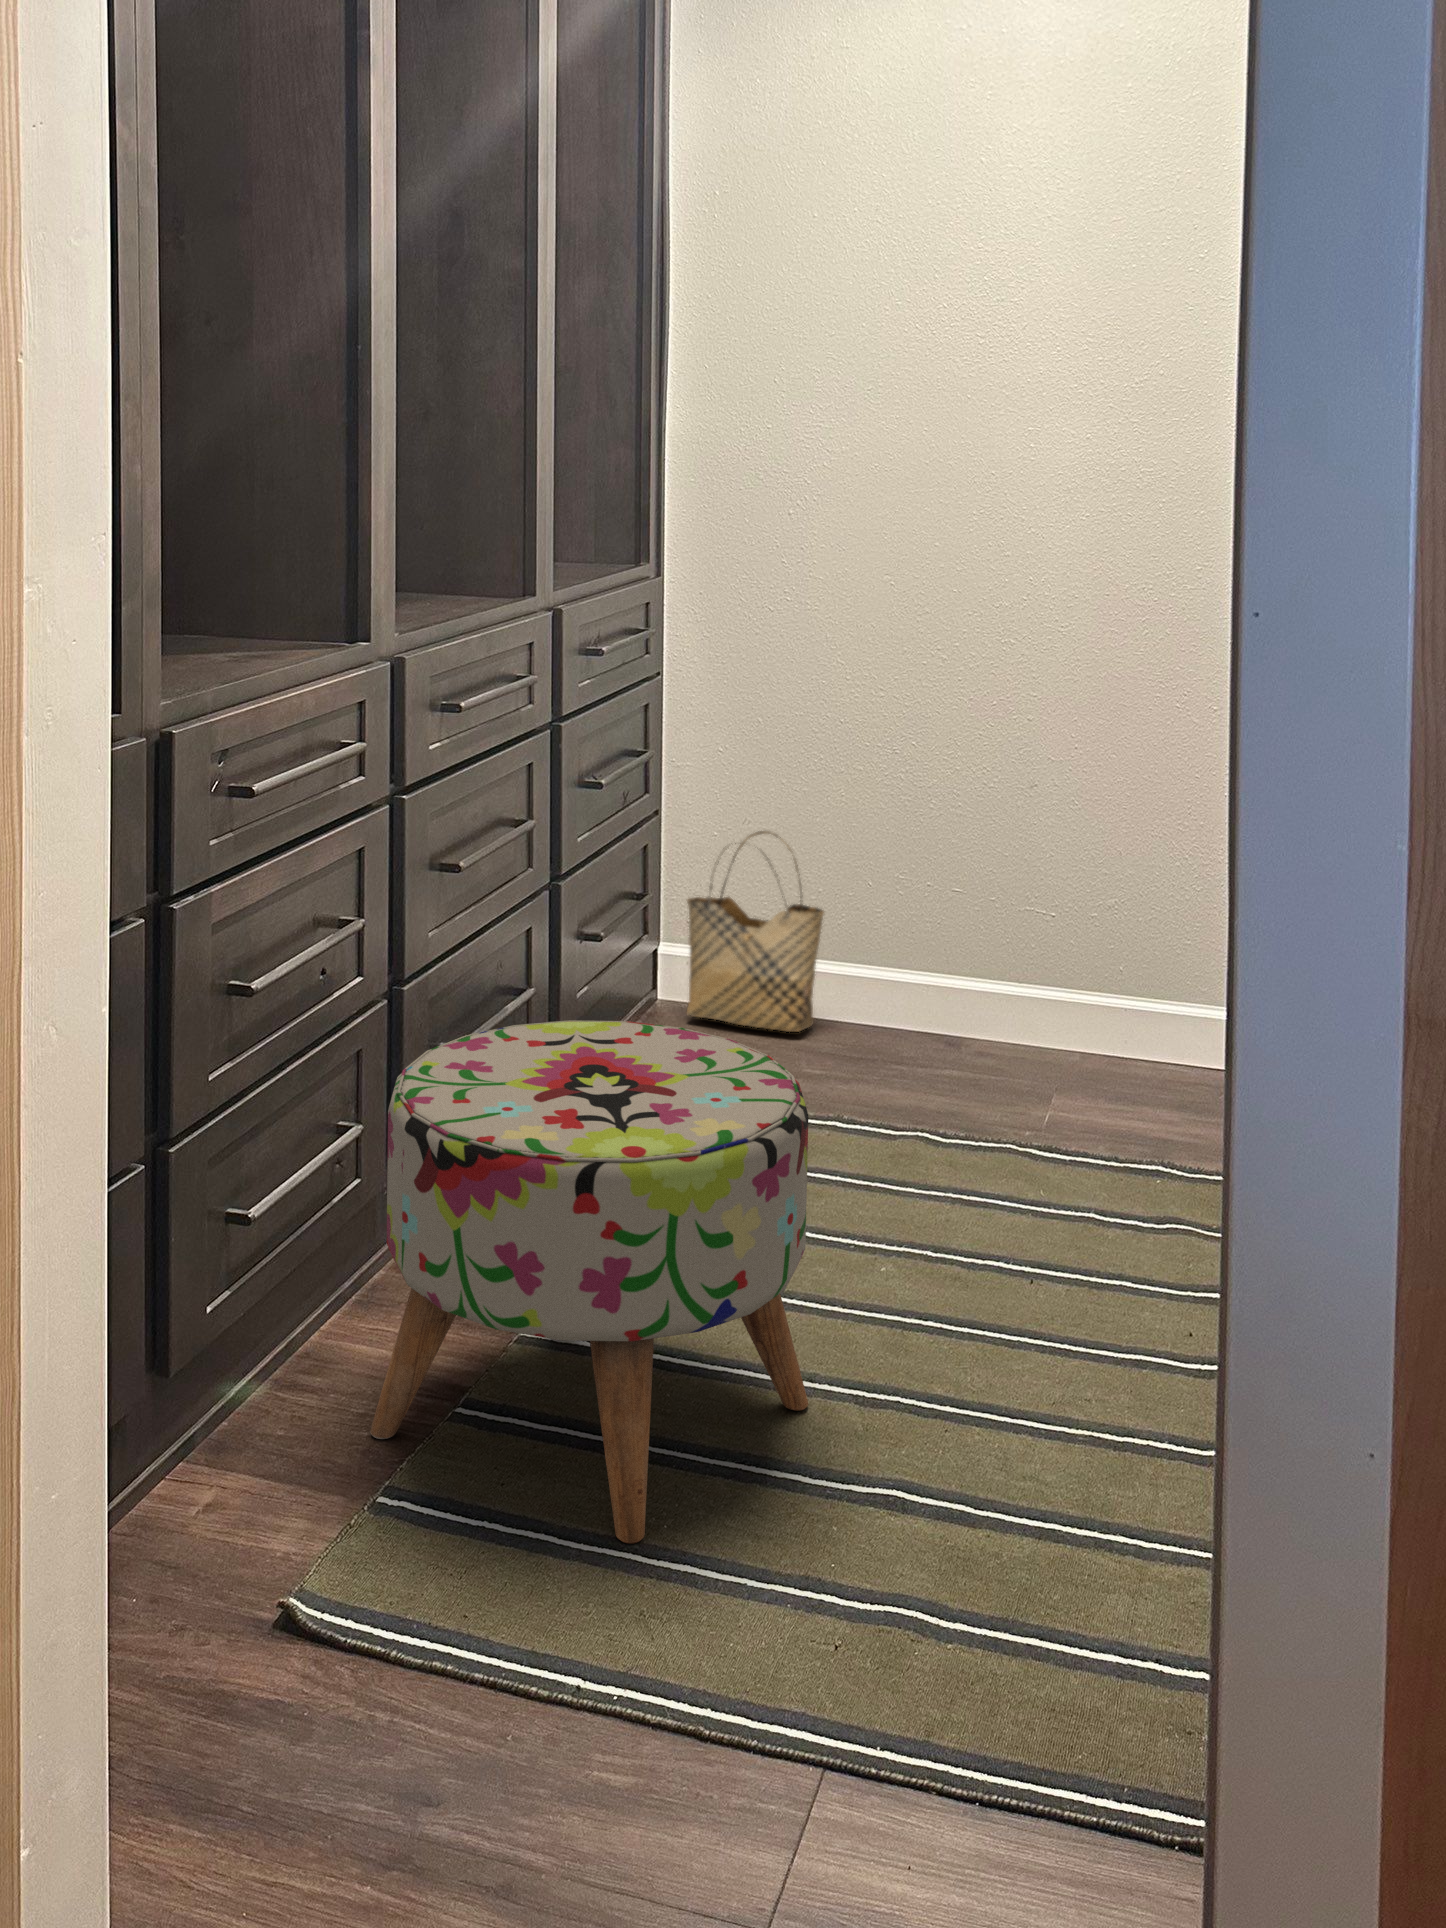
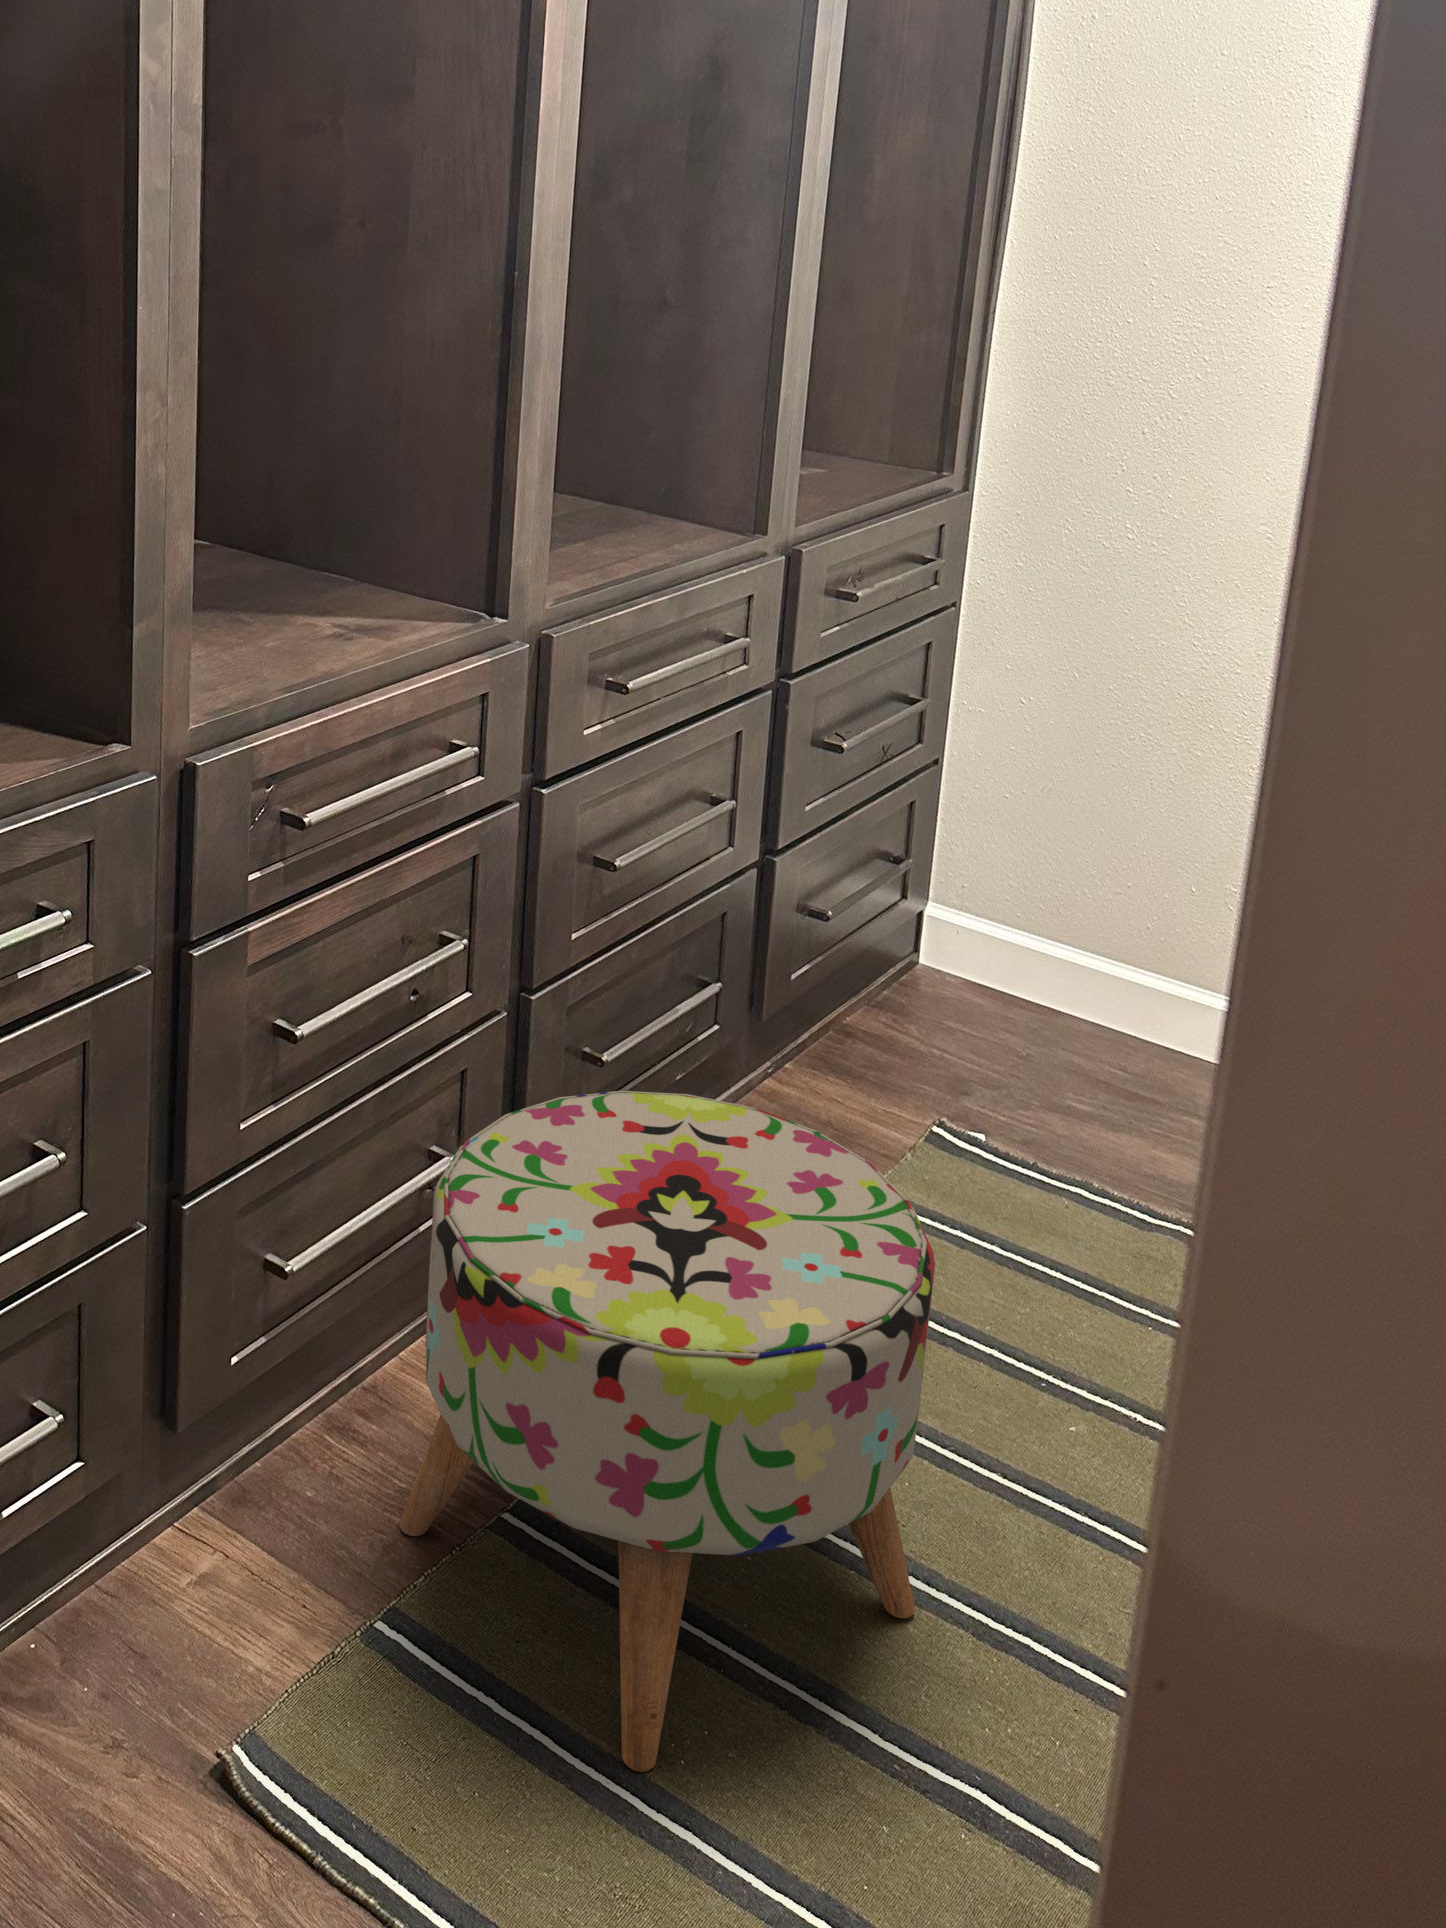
woven basket: present [687,831,824,1032] -> none [941,803,1116,1042]

